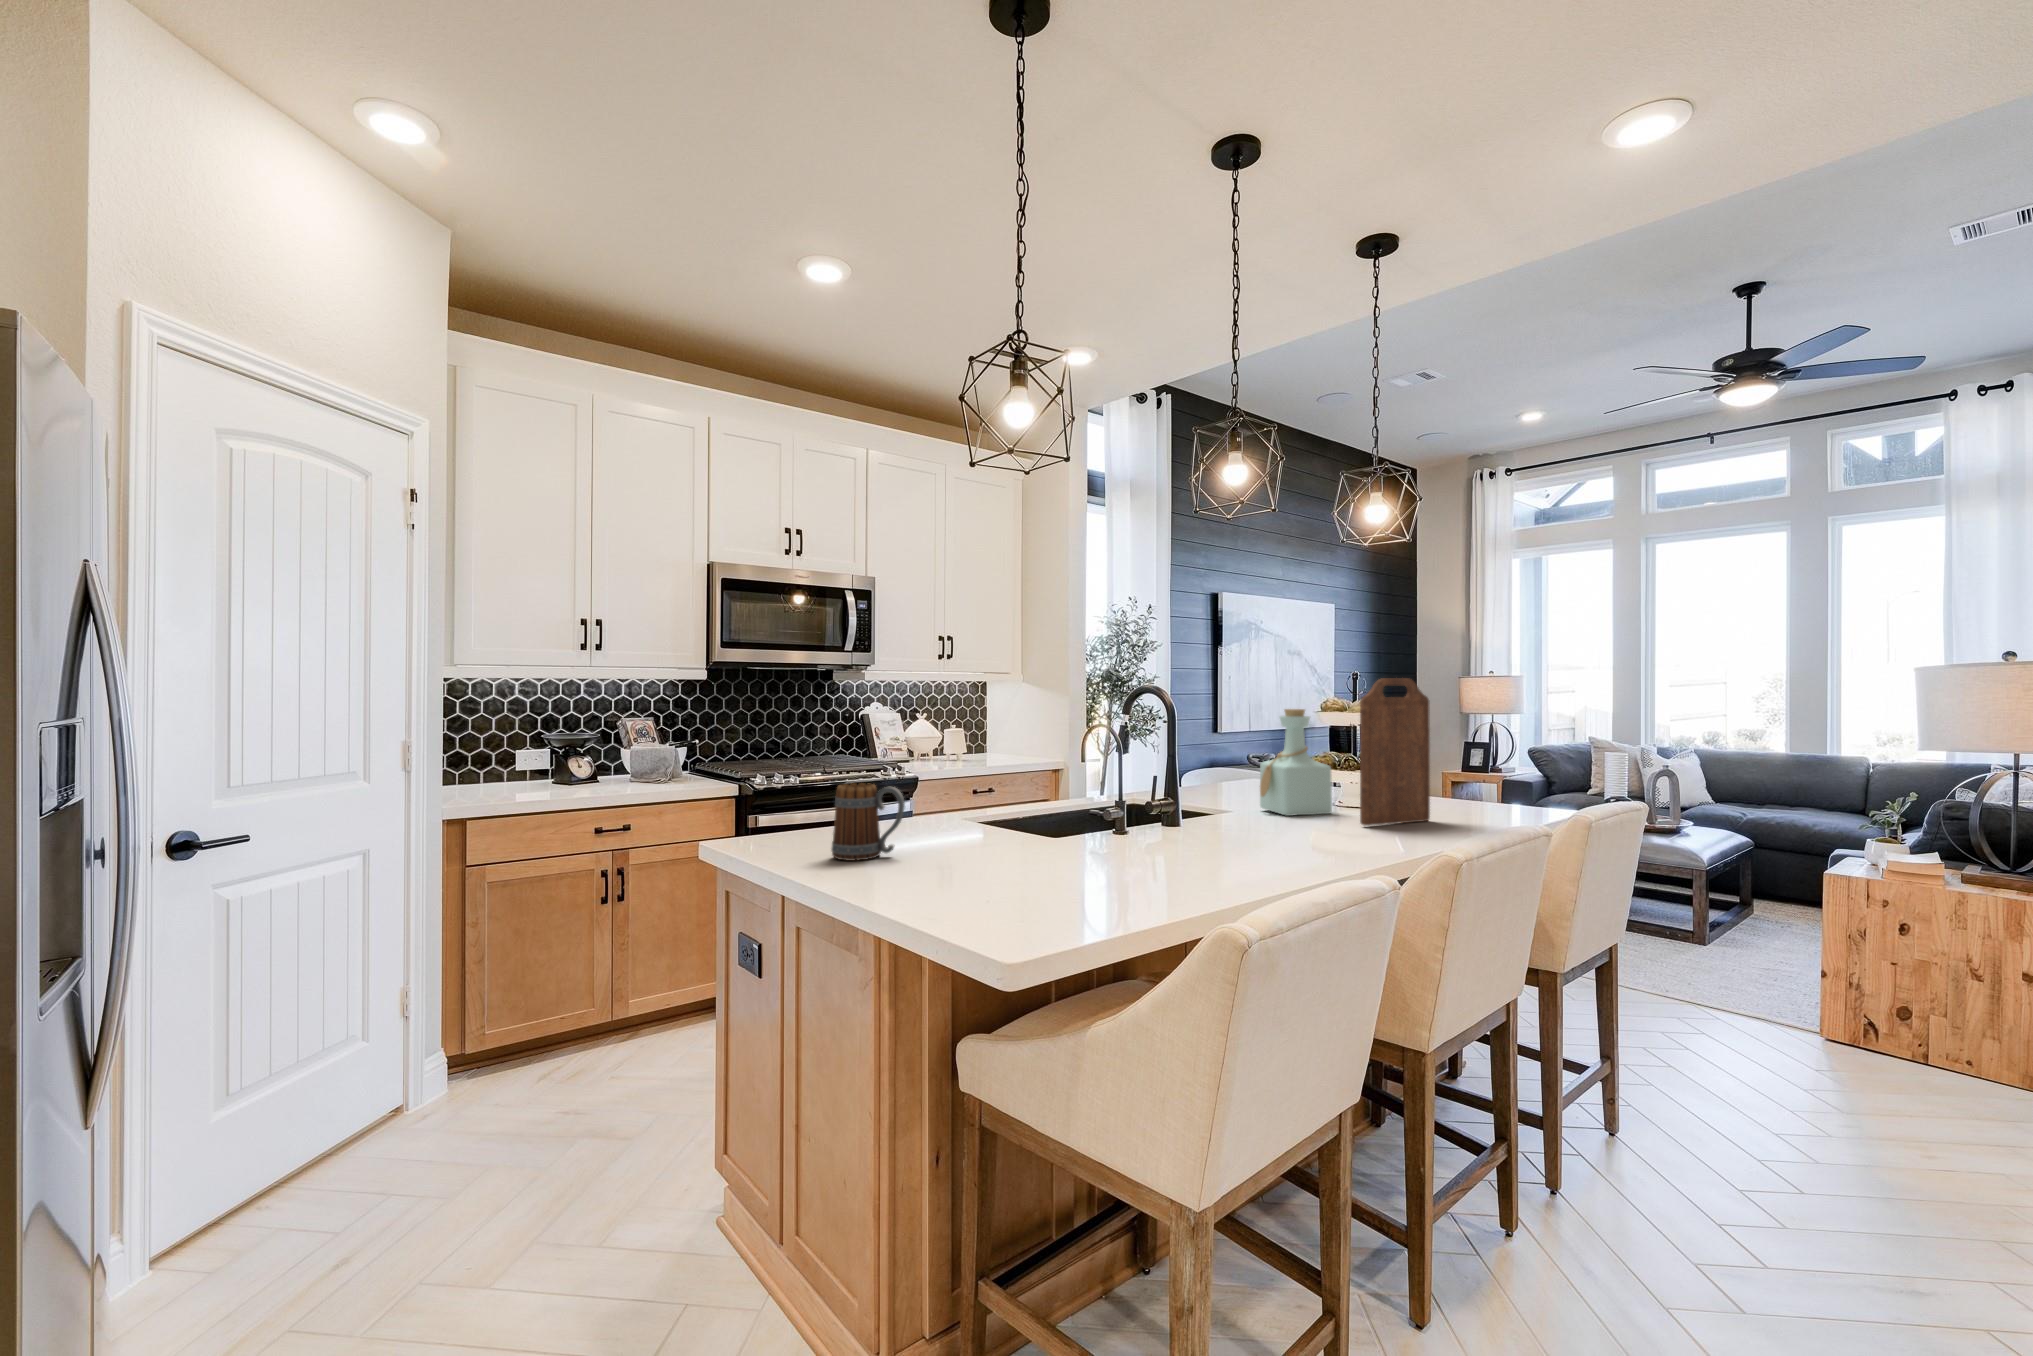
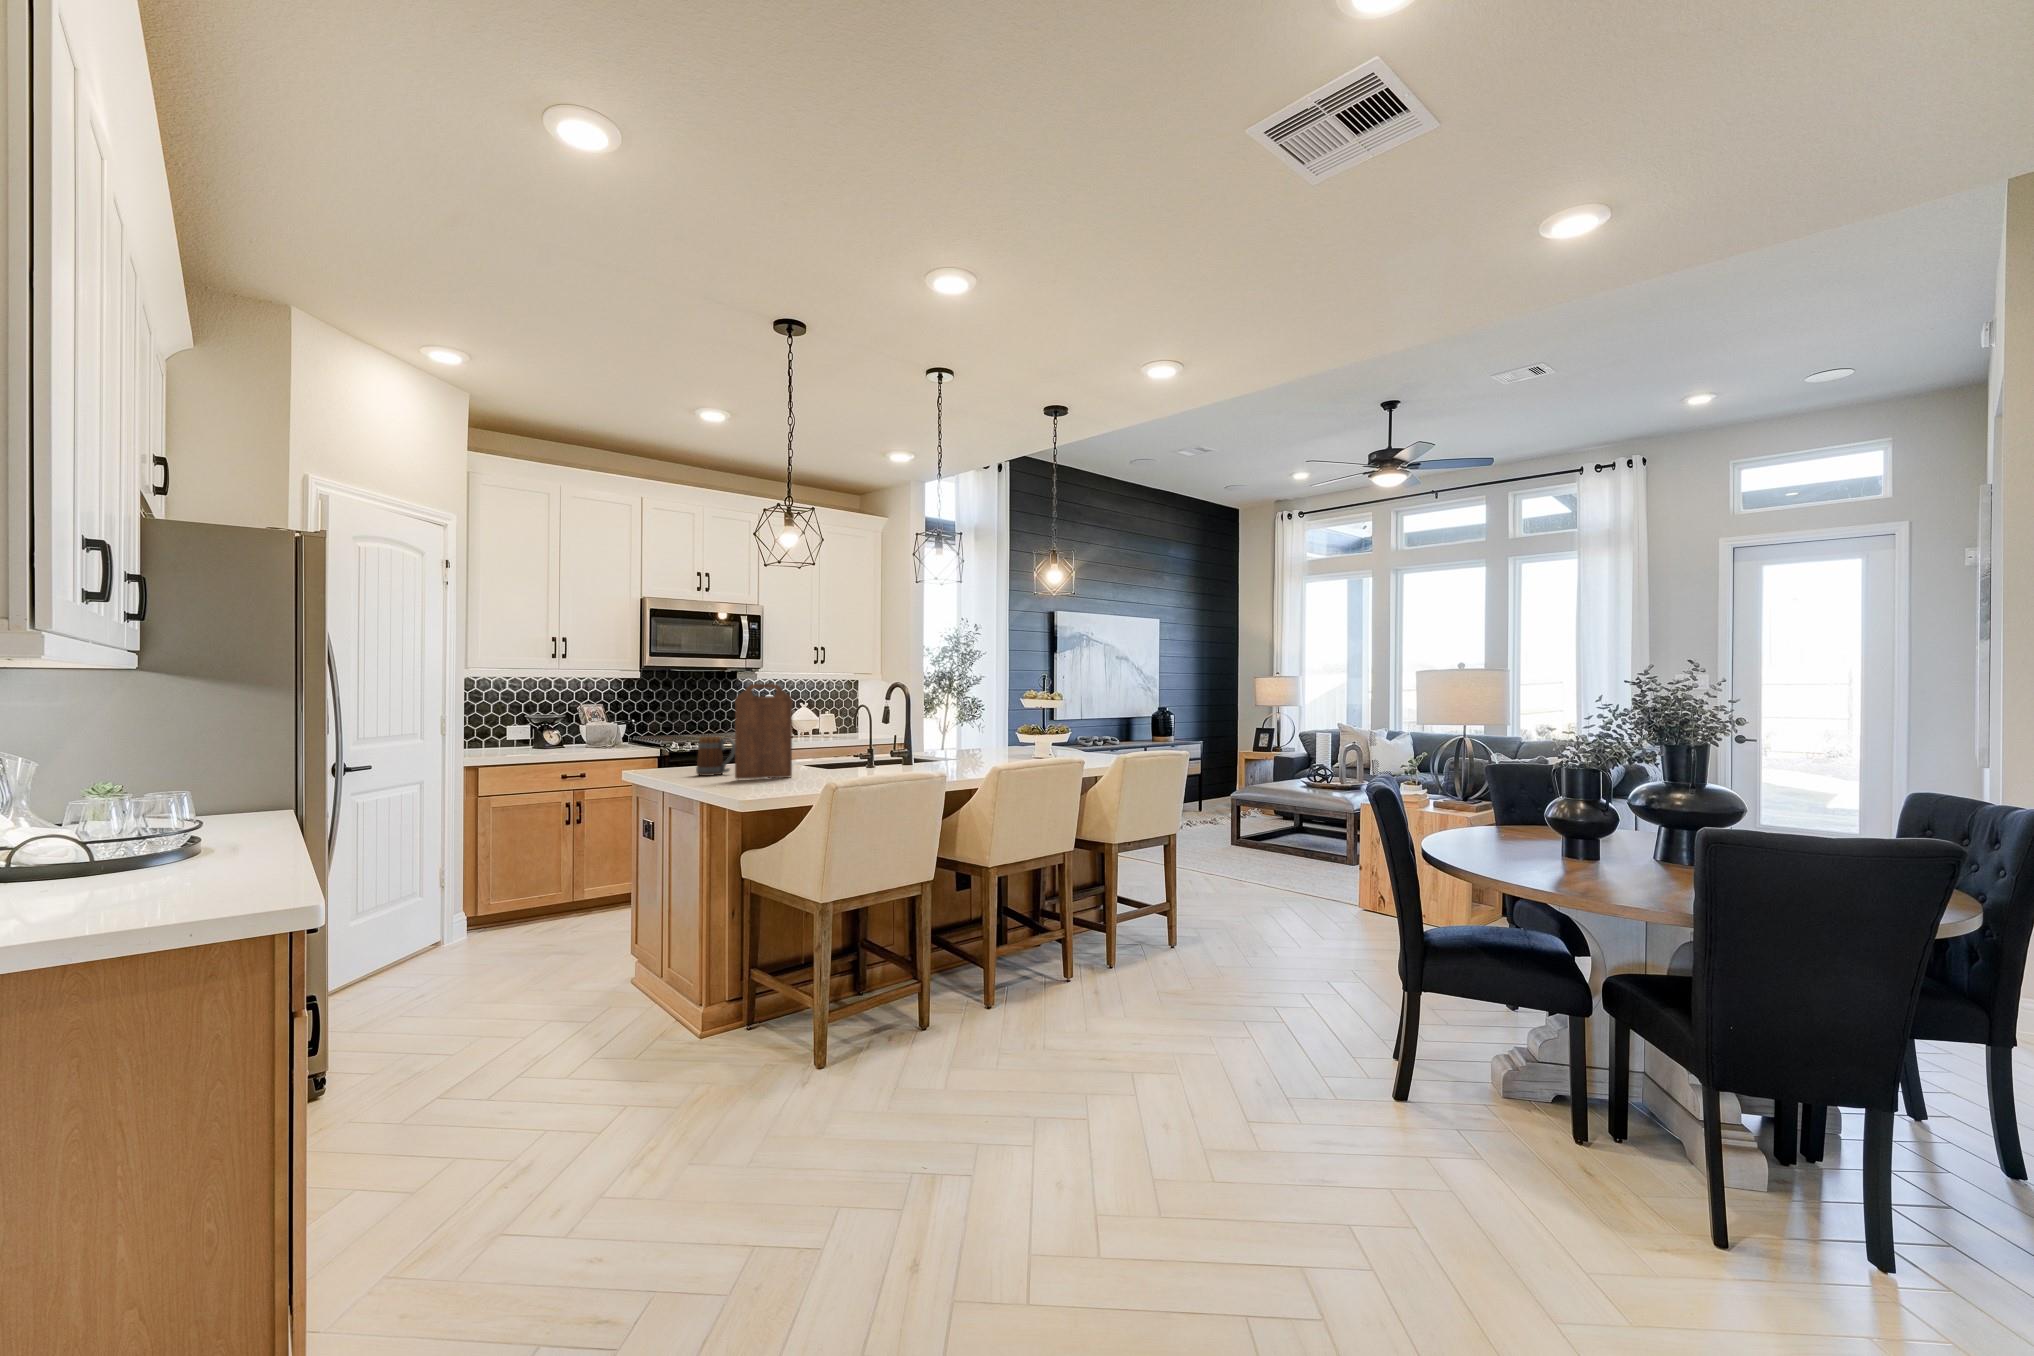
cutting board: present [1360,678,1430,826] -> present [735,684,792,780]
bottle: present [1260,709,1332,816] -> none [964,698,1003,760]

